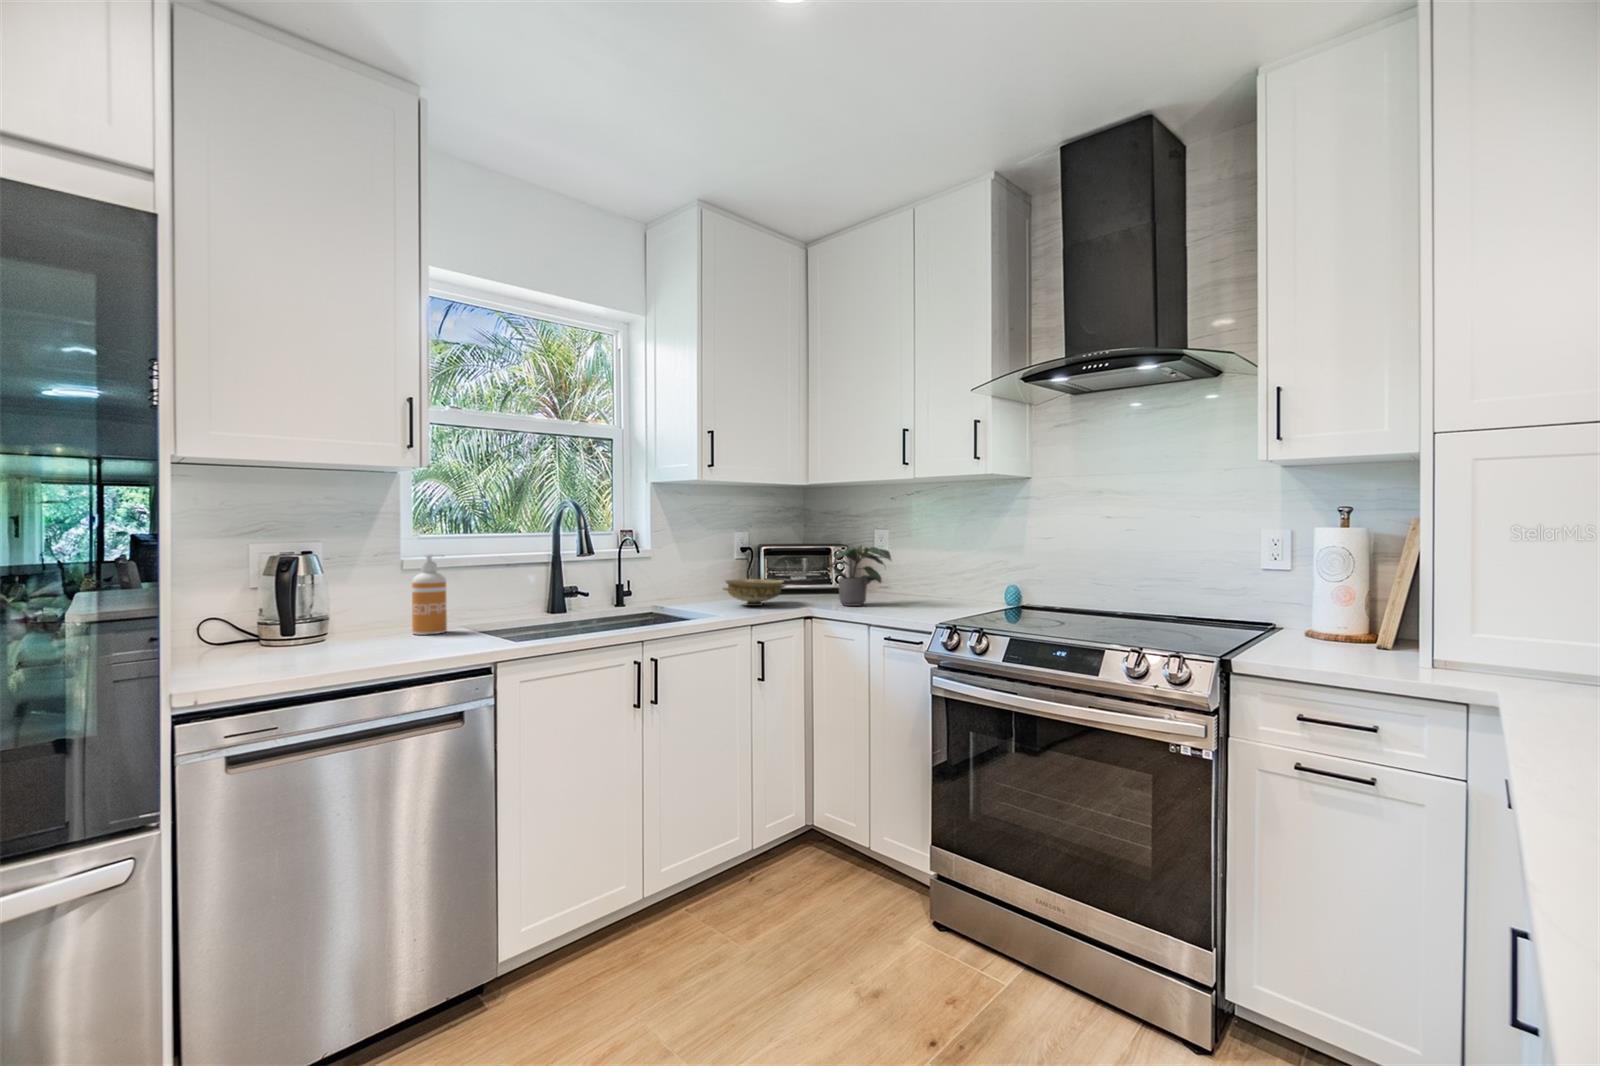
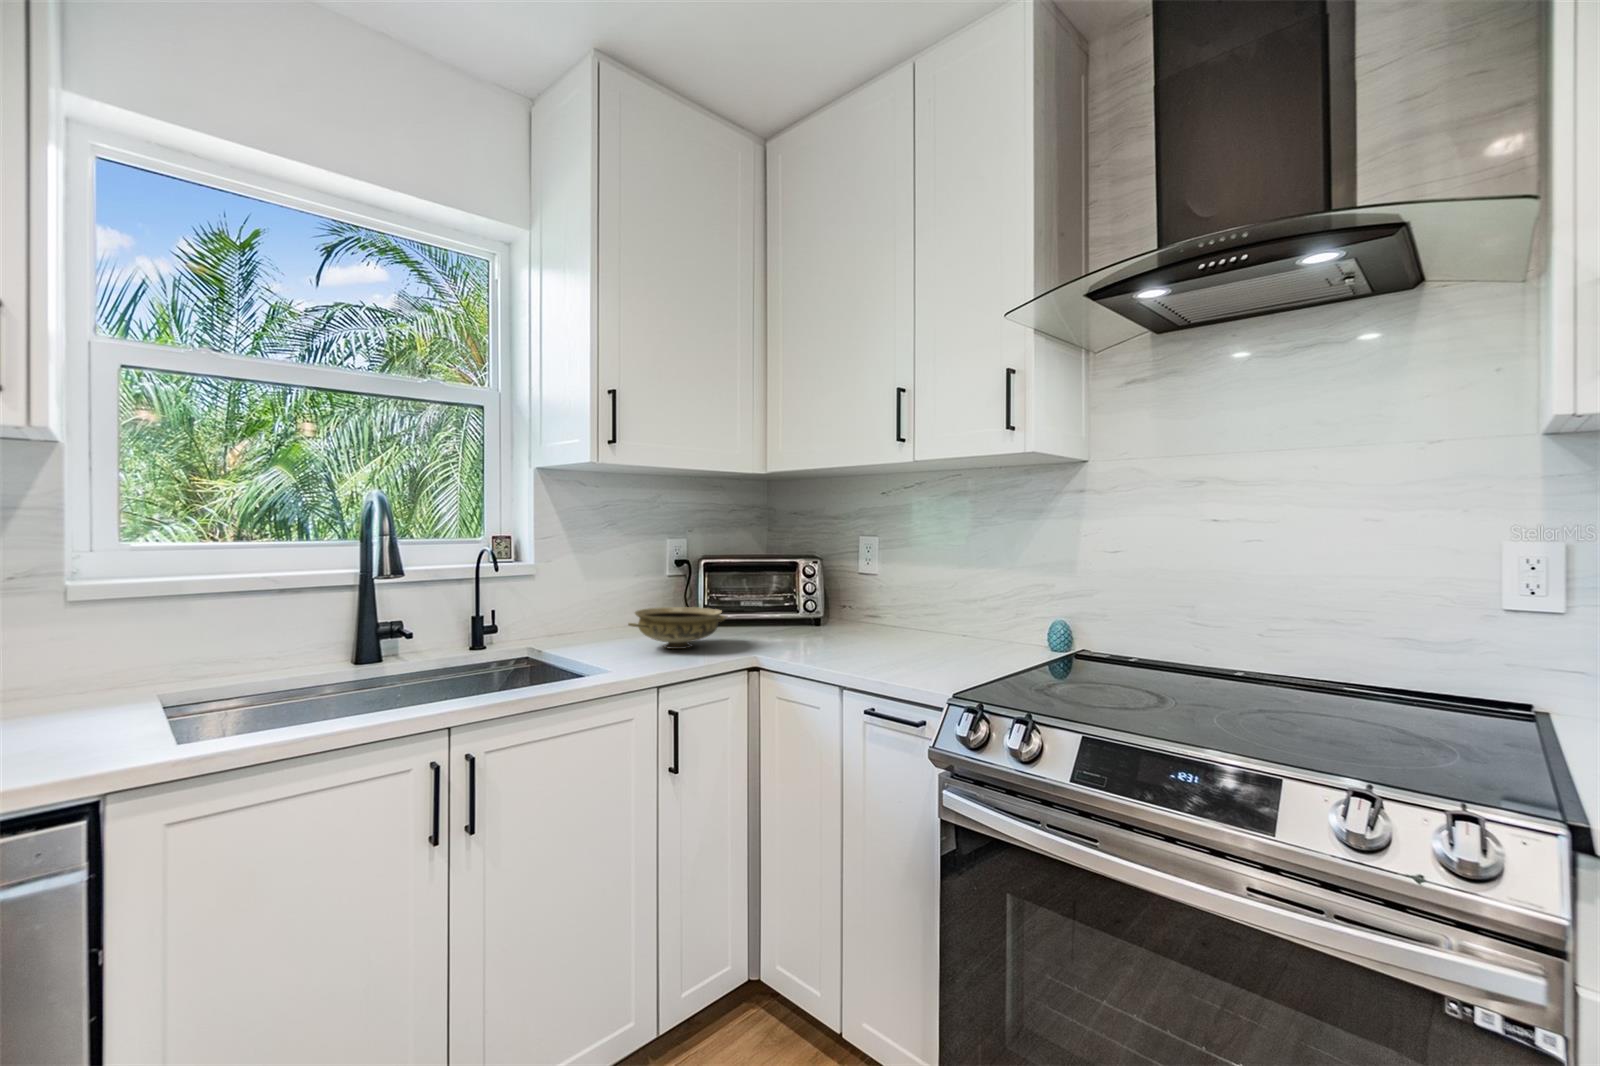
potted plant: present [830,546,891,606] -> none [786,559,879,650]
soap dispenser: present [412,555,447,635] -> none [56,578,131,717]

